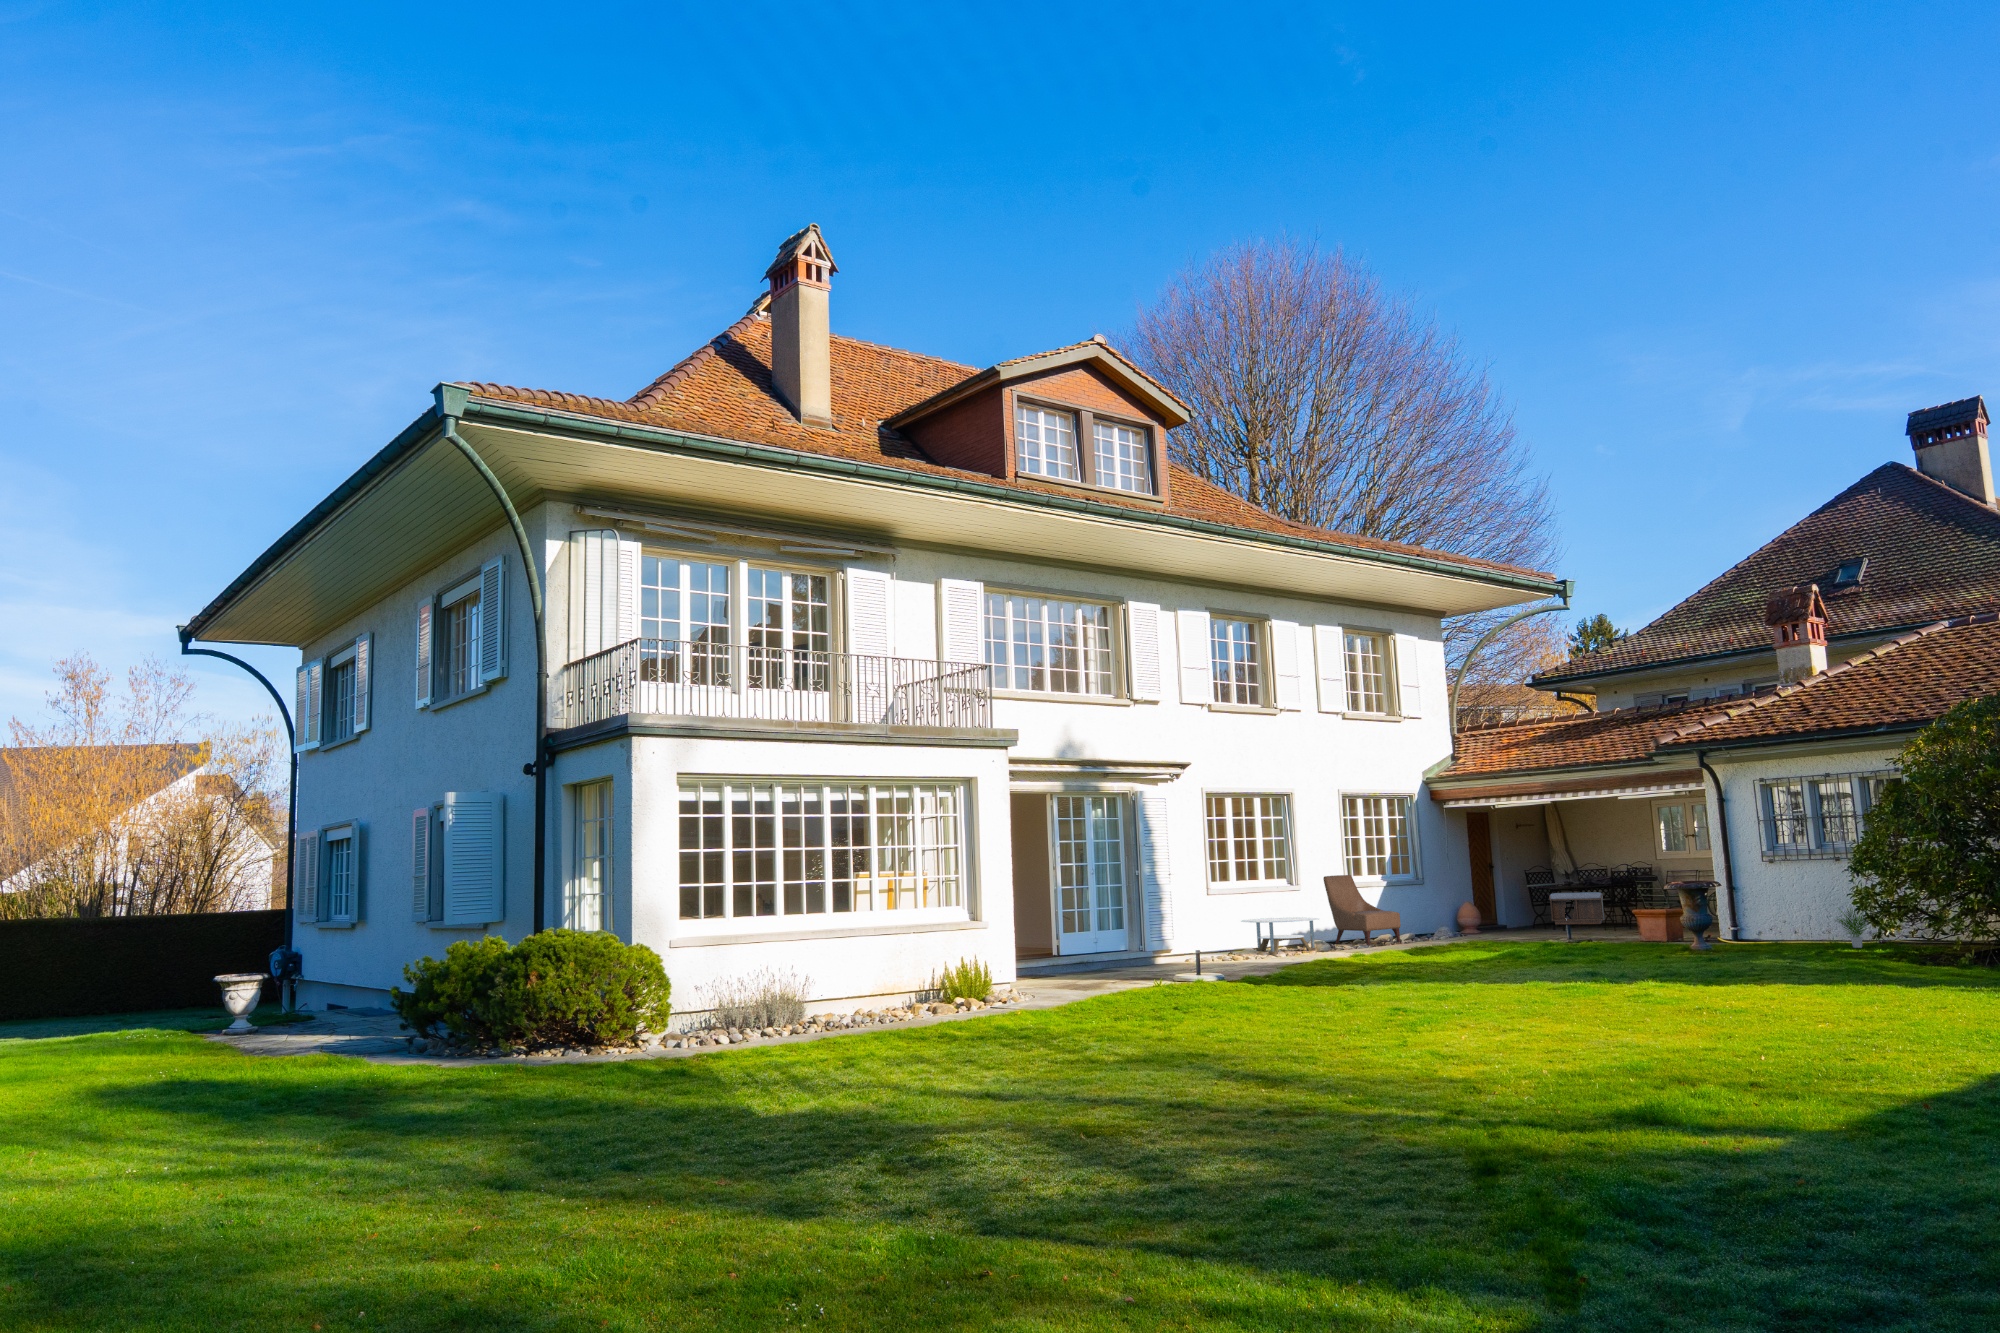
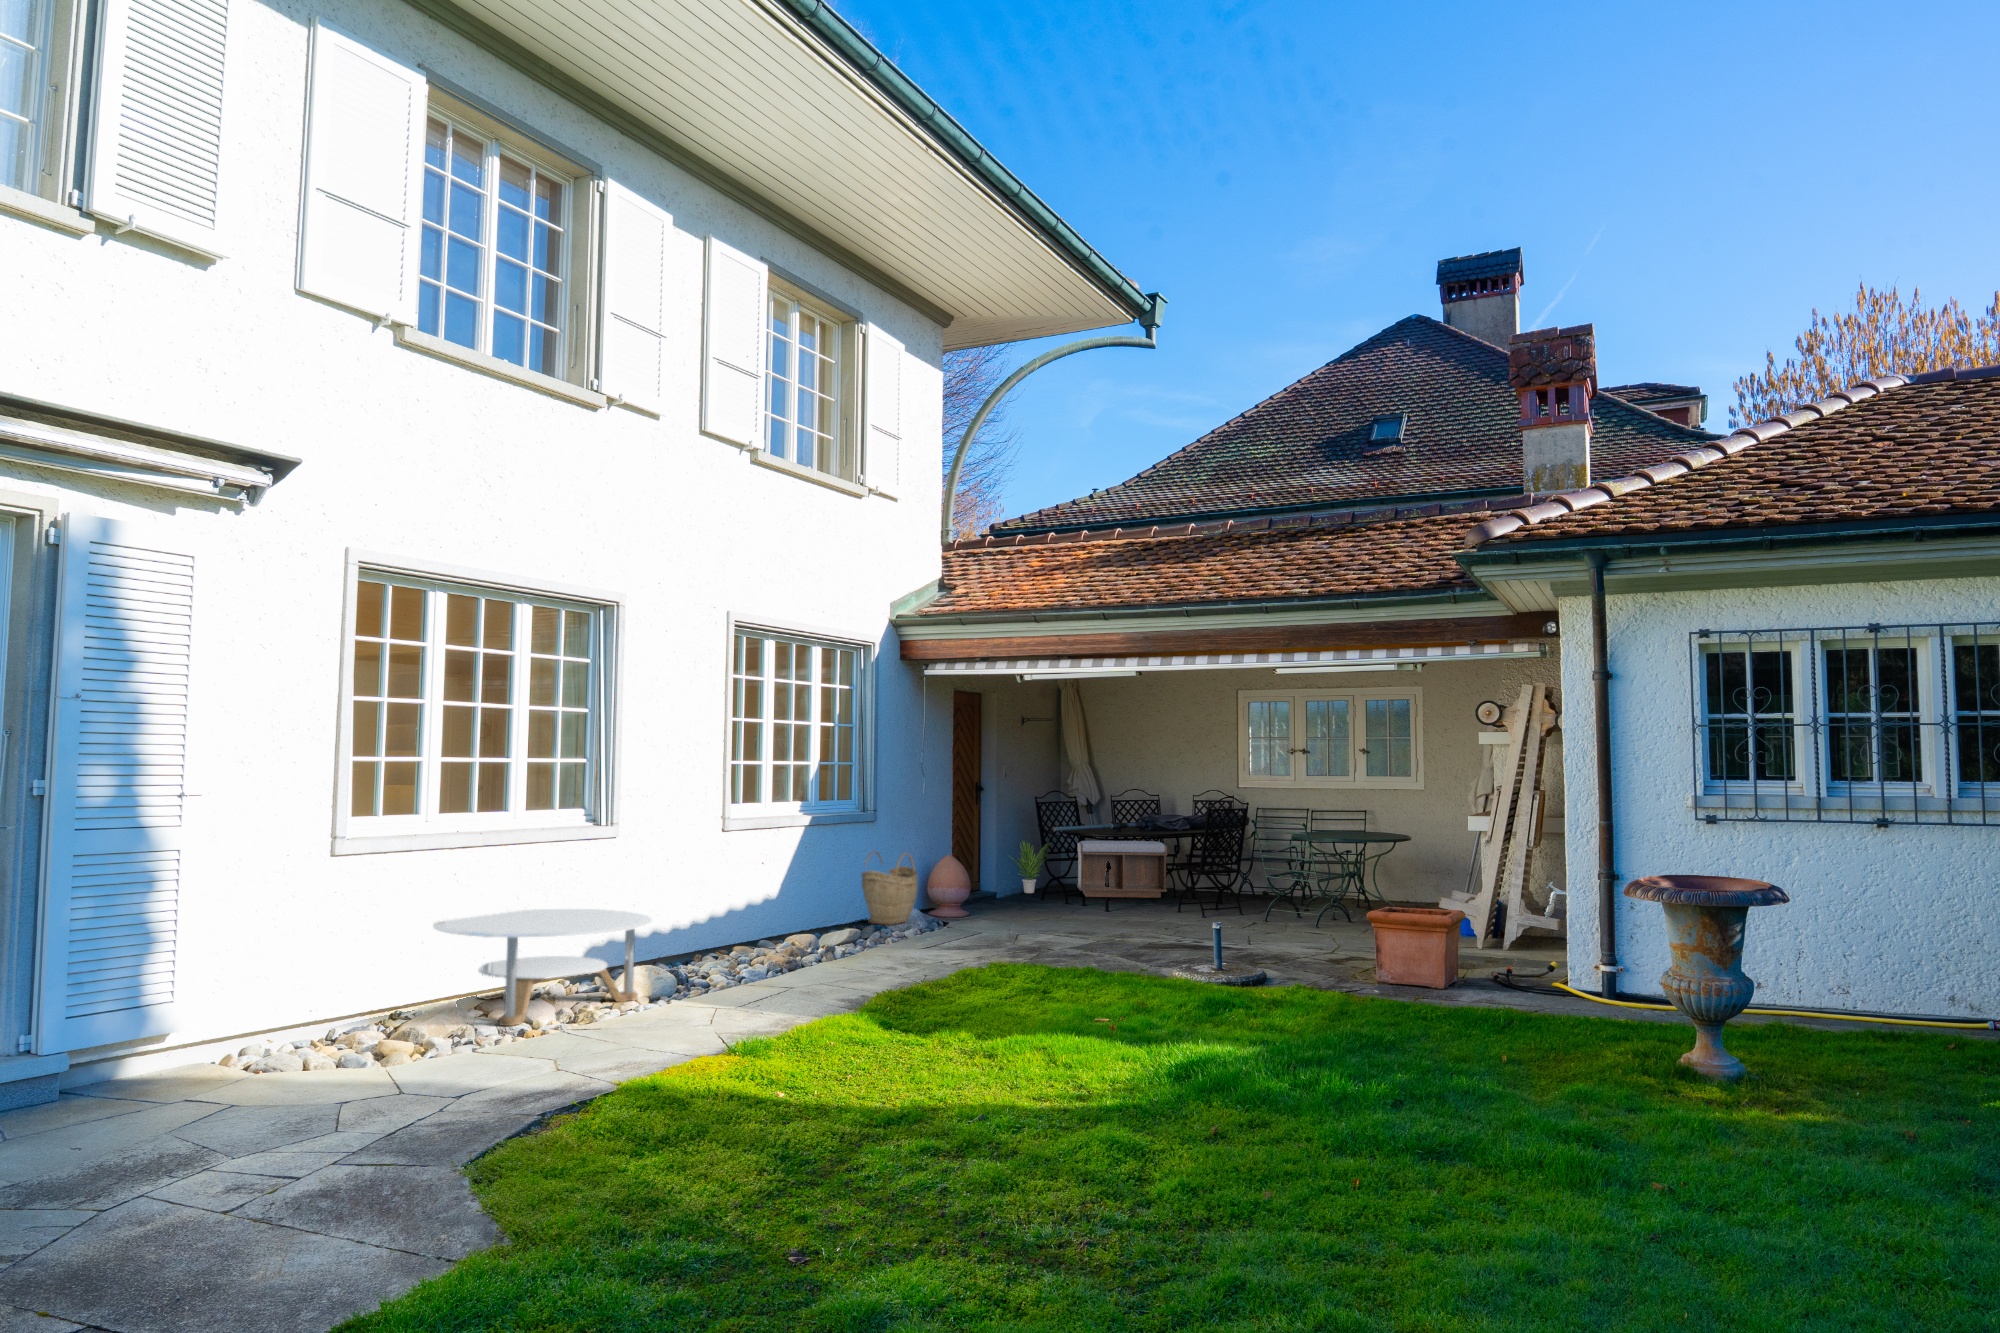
chair: present [1323,875,1401,945] -> none [675,802,840,974]
woven basket: none [1416,899,1447,934] -> present [862,851,918,925]
potted plant: present [1837,908,1867,948] -> present [1012,842,1047,893]

